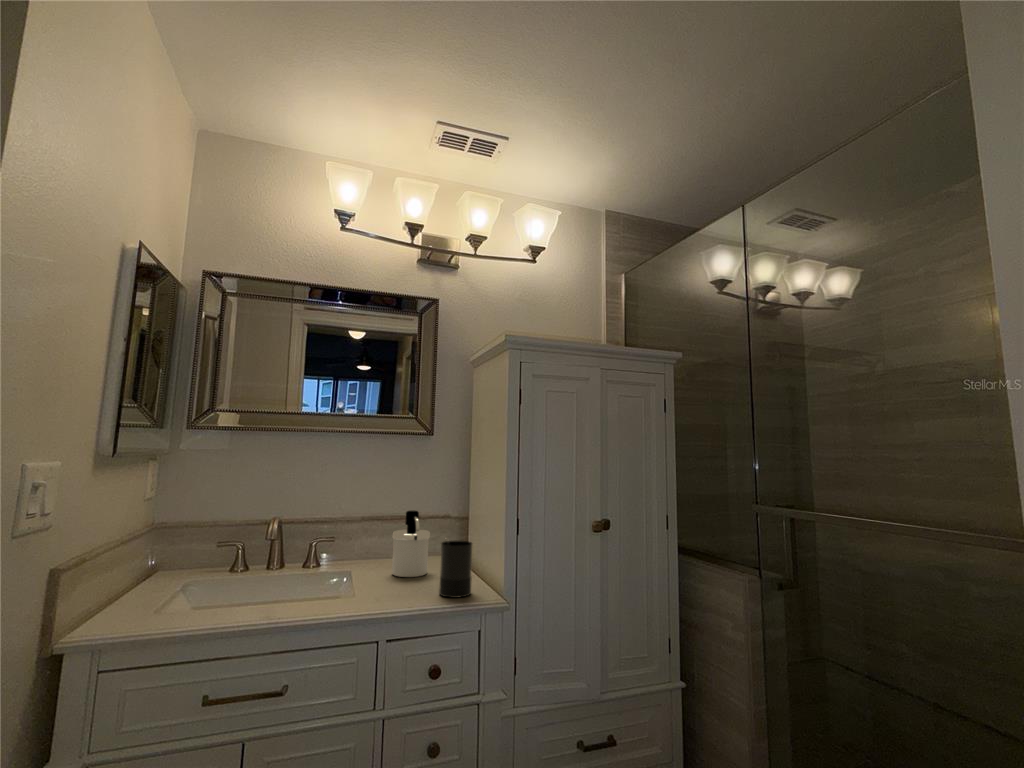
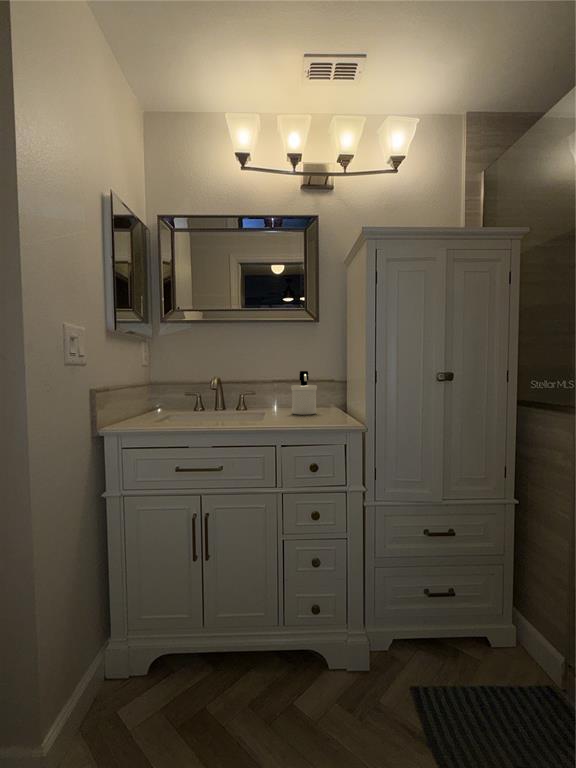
candle: present [439,541,473,598] -> none [316,383,341,422]

